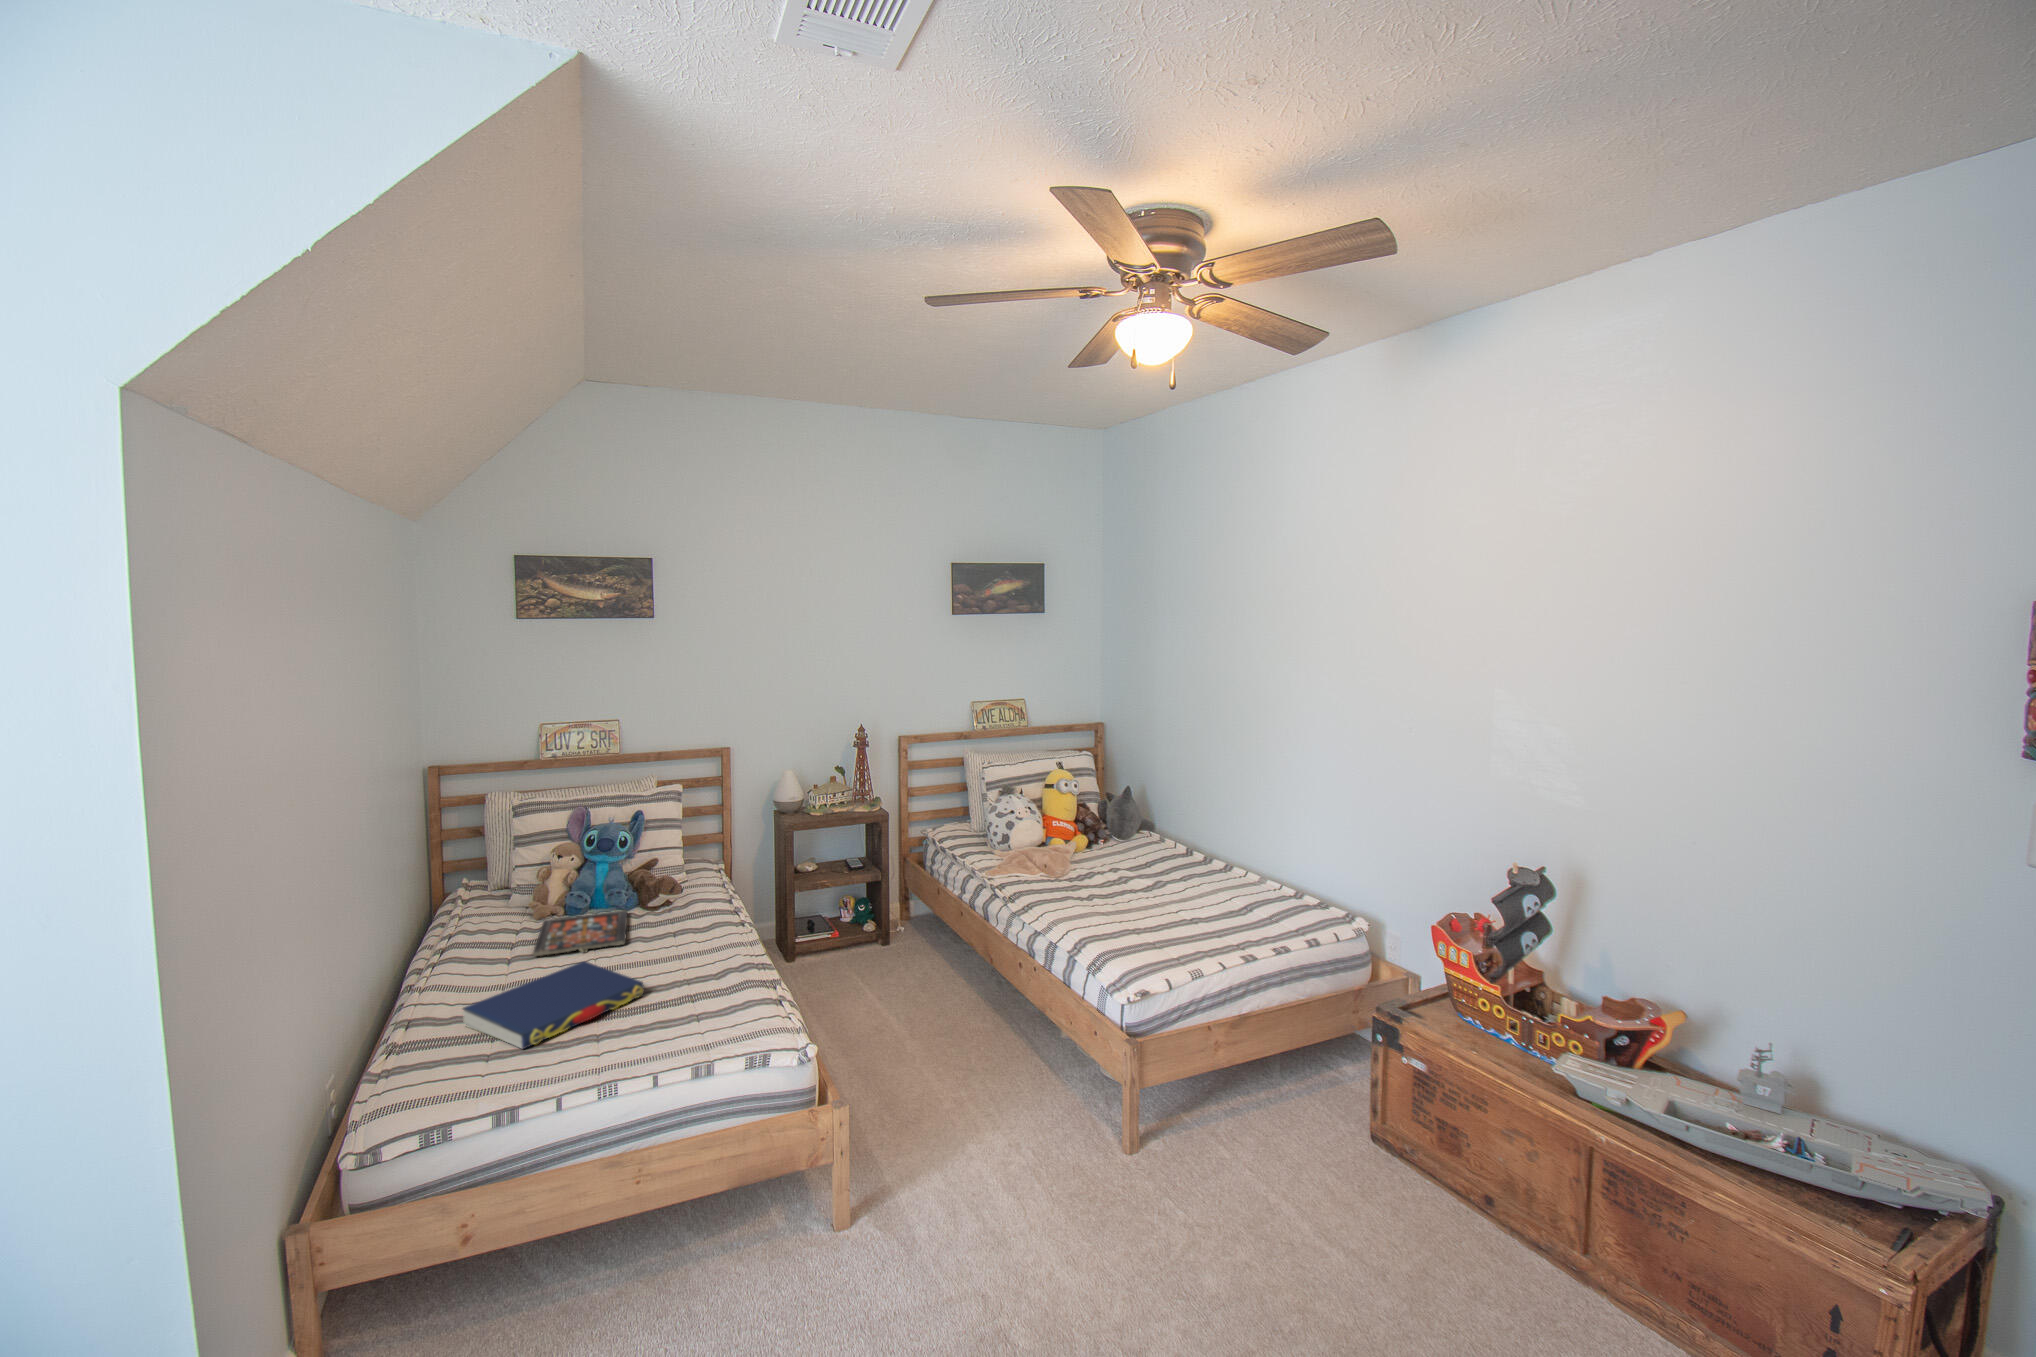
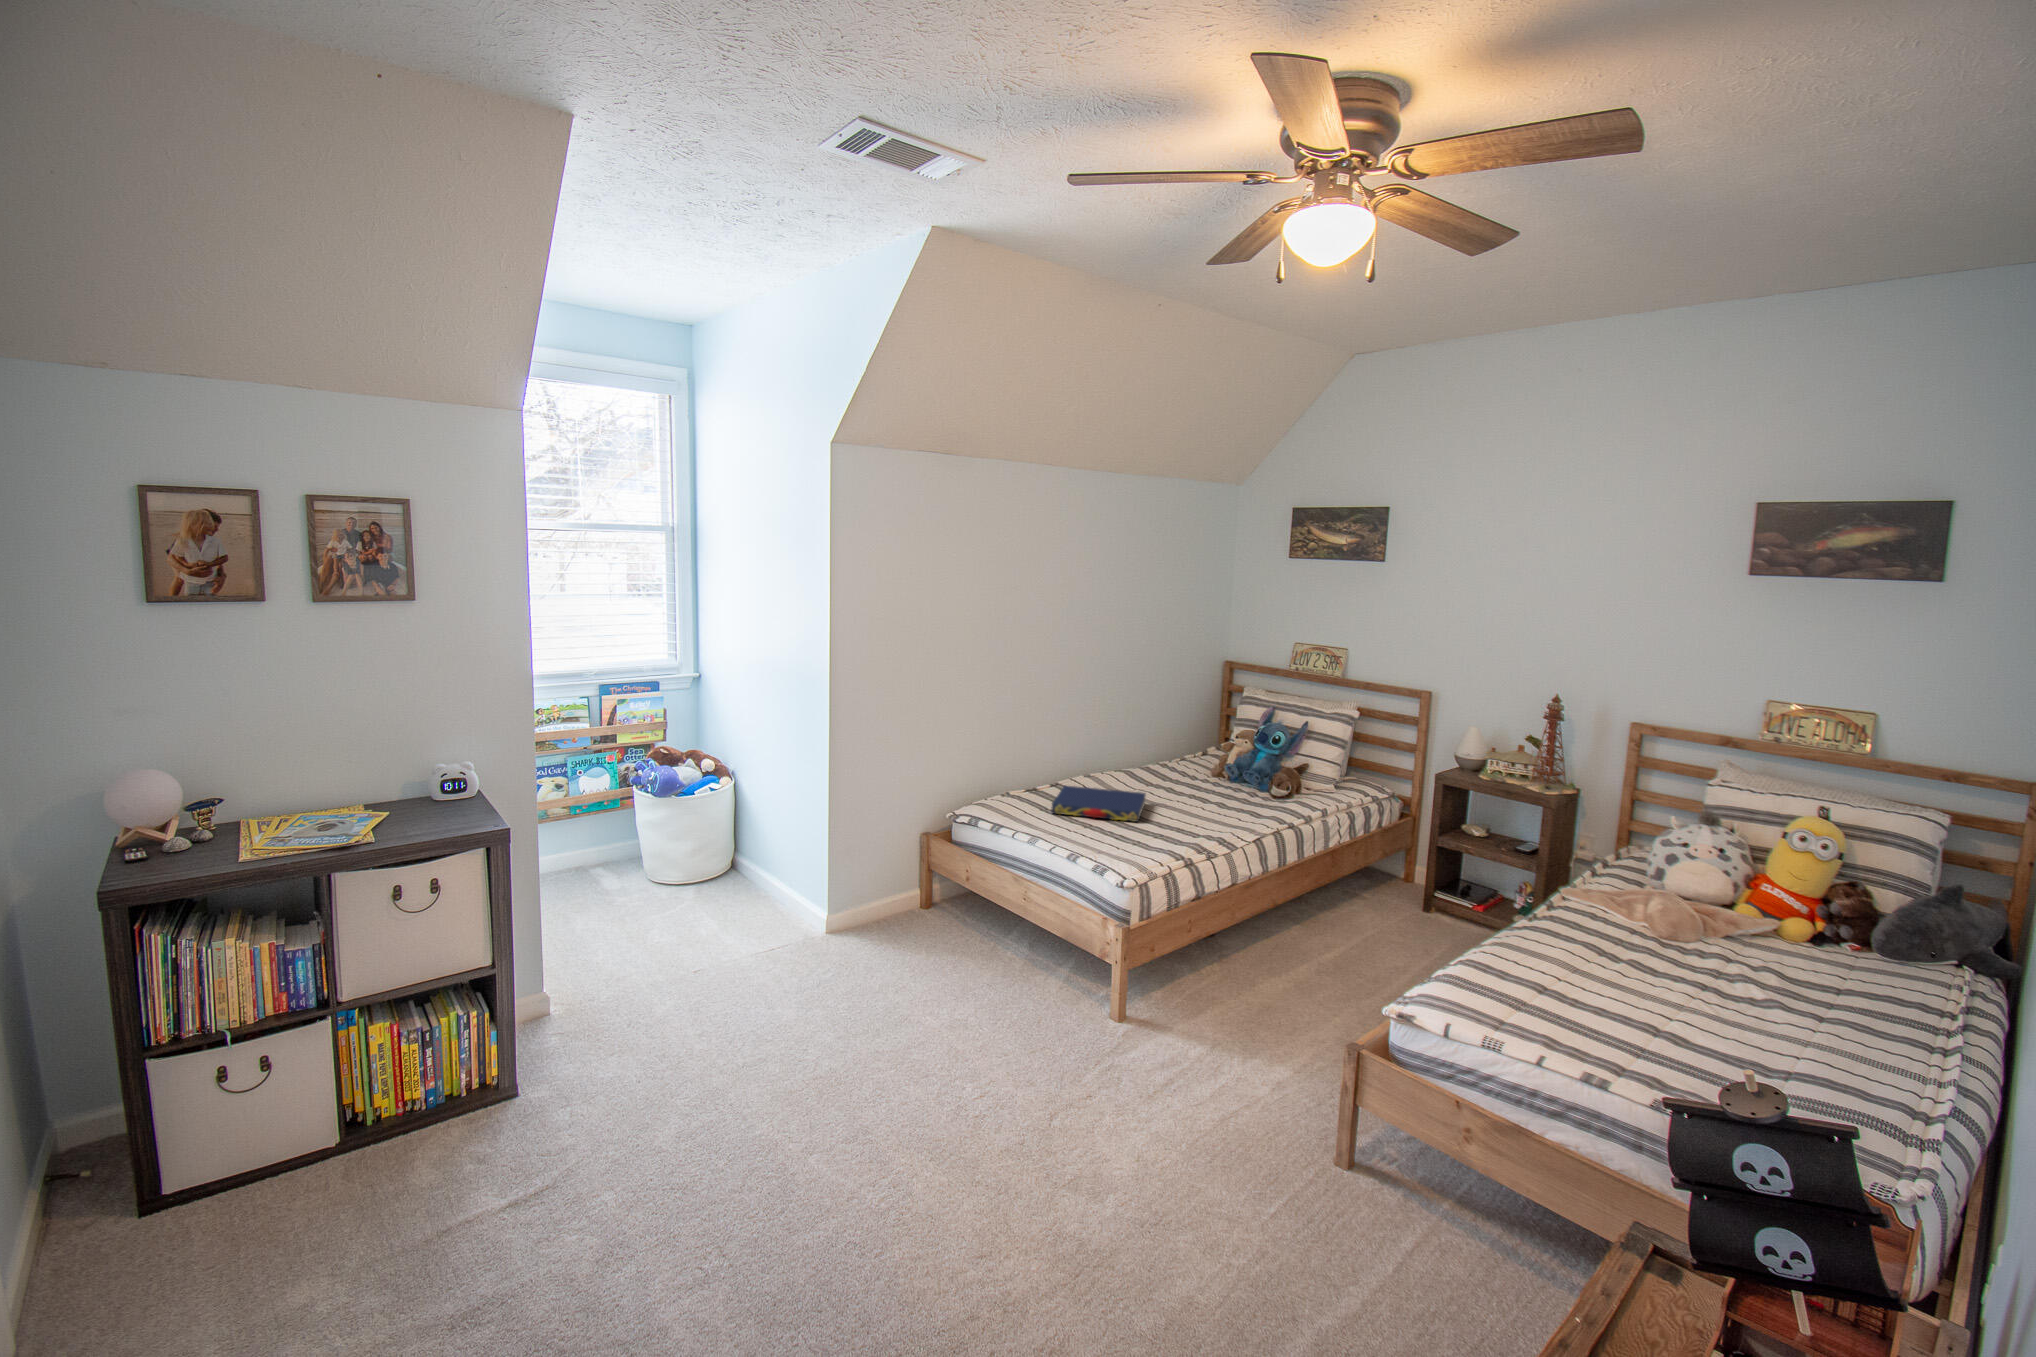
board game: present [533,910,627,956] -> none [1152,775,1244,801]

